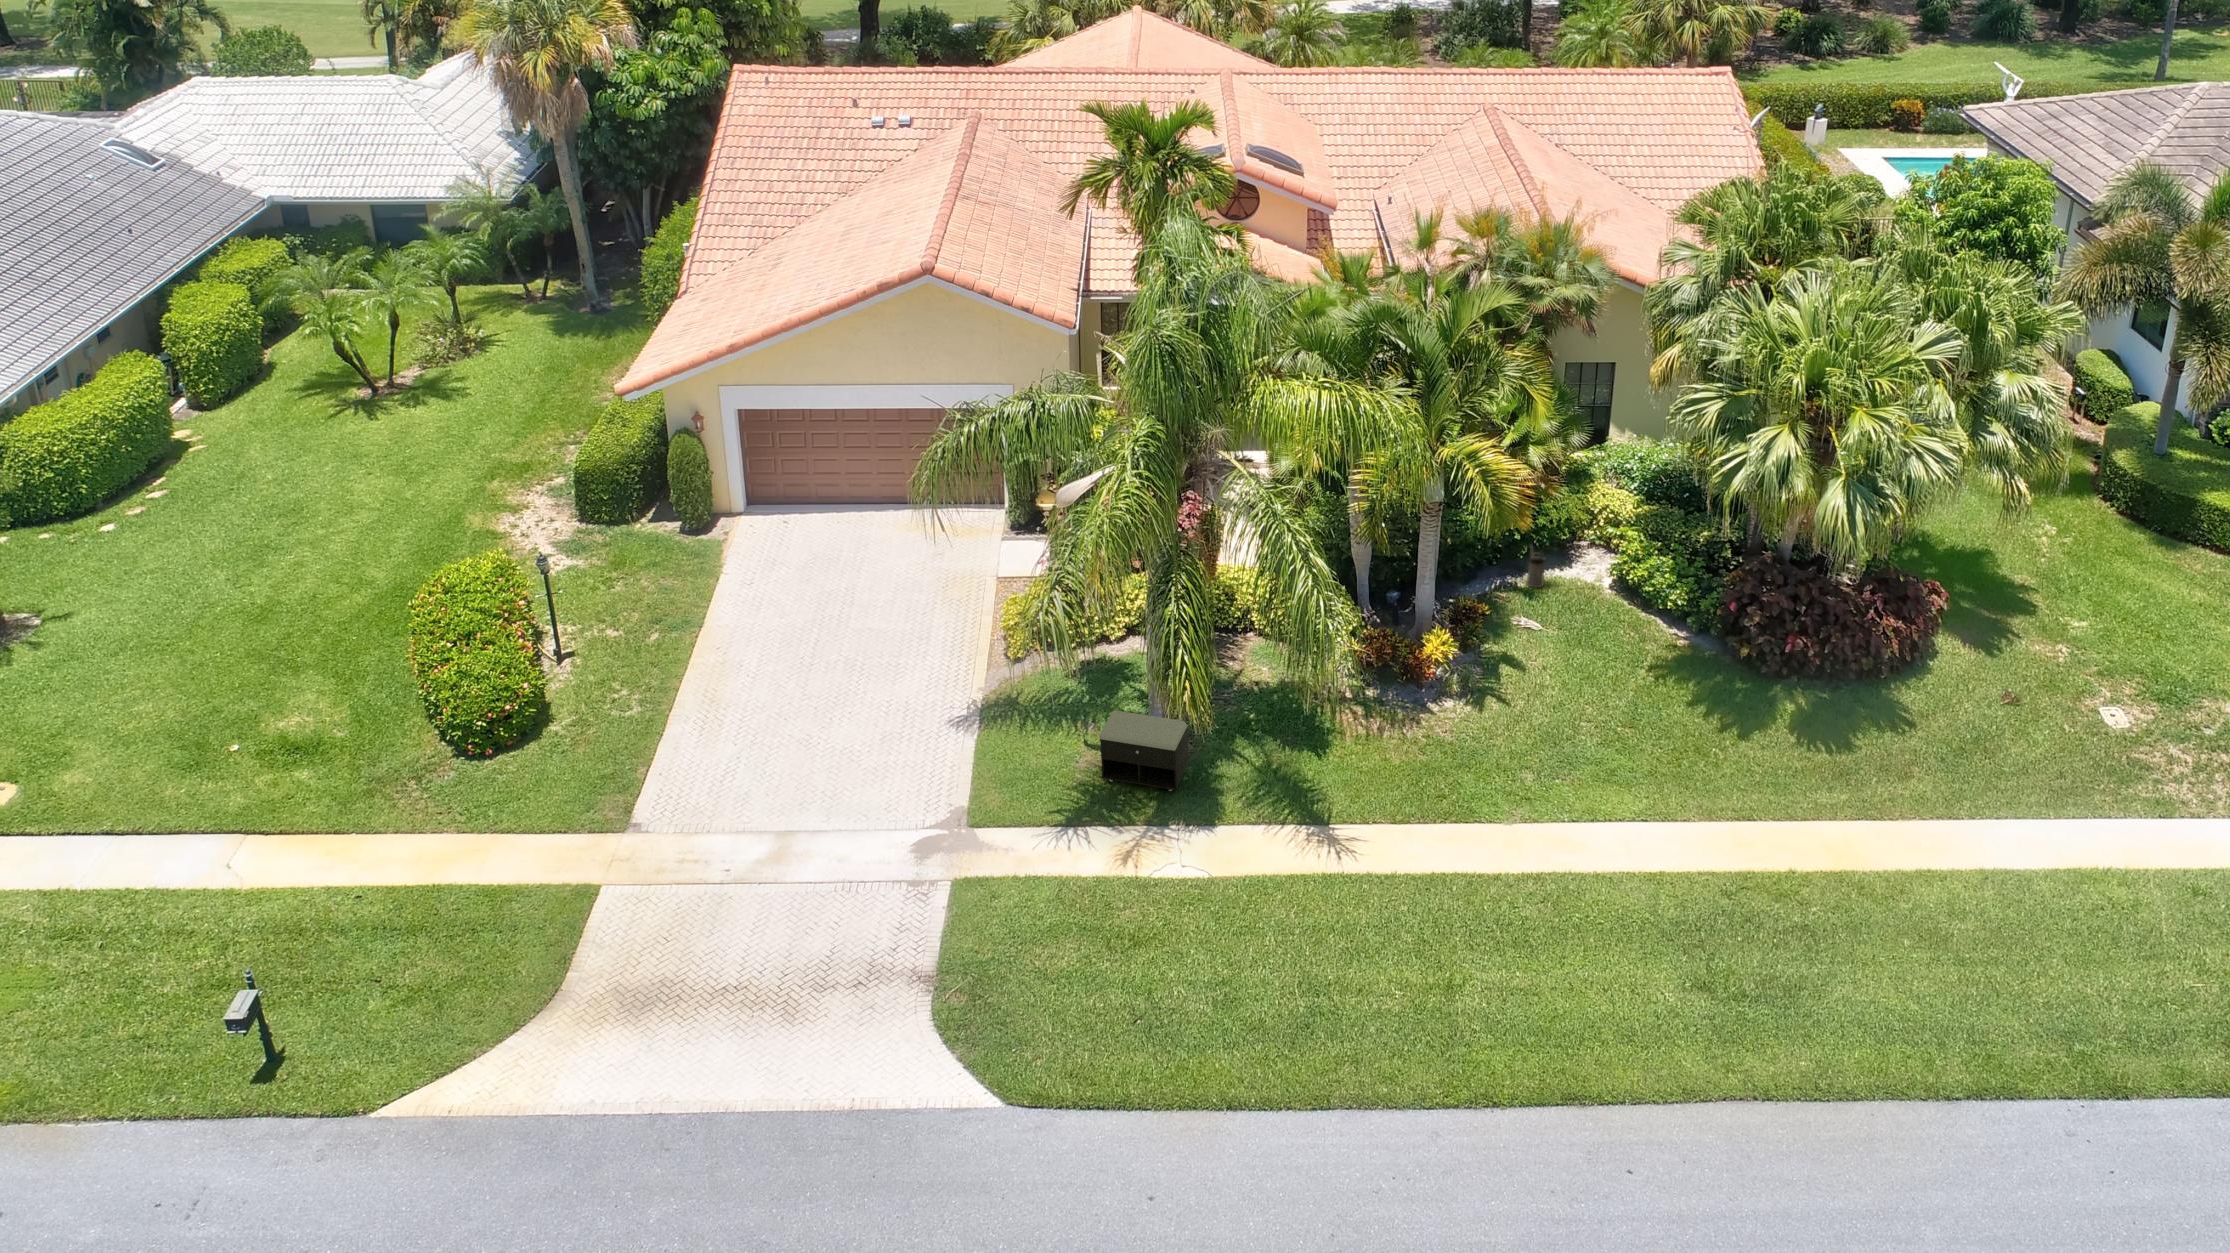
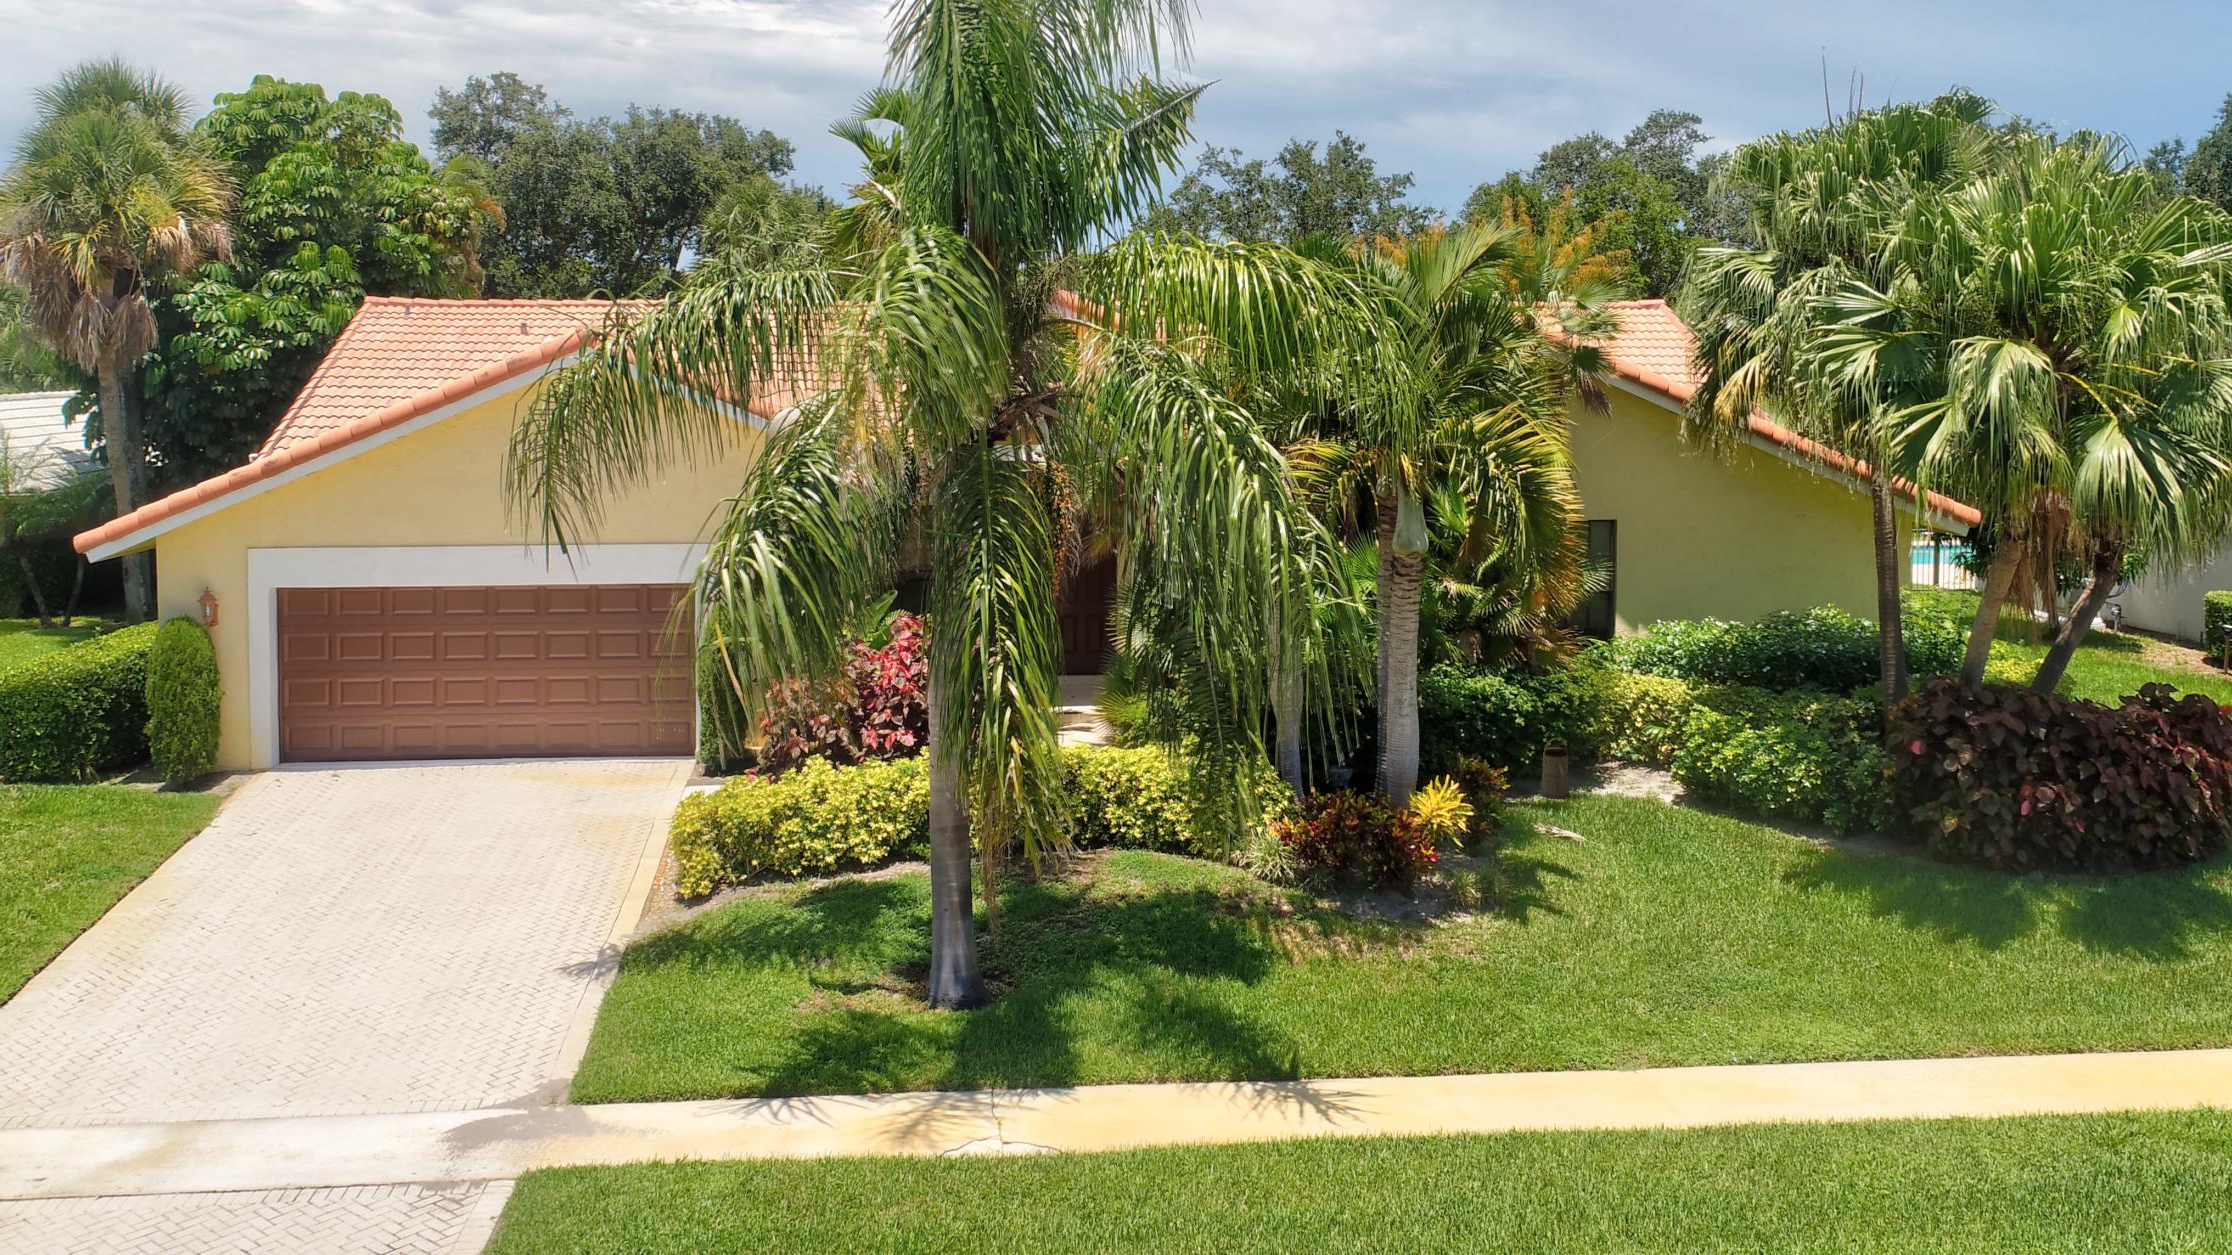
storage bench: present [1100,710,1188,791] -> none [838,890,1008,1036]

